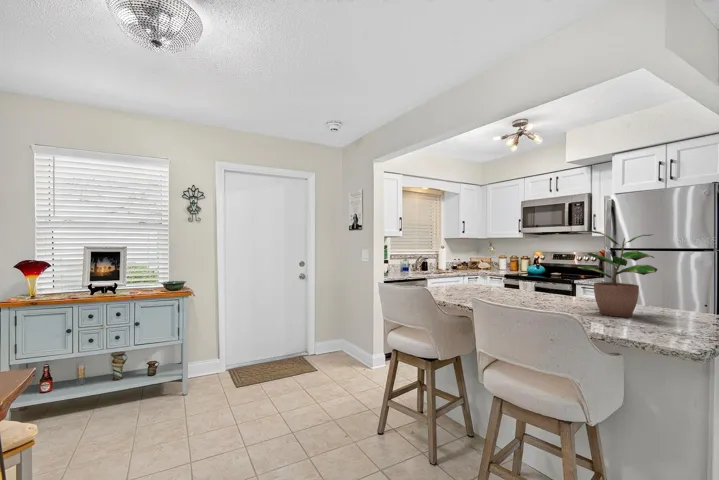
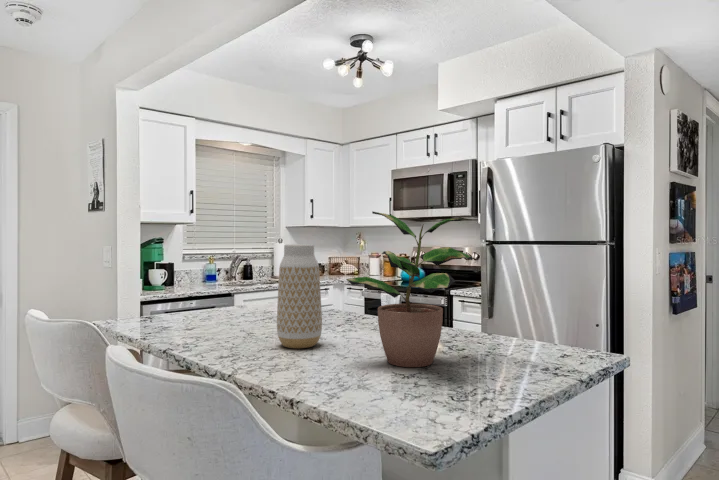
vase: none [519,248,546,305] -> present [277,244,322,348]

